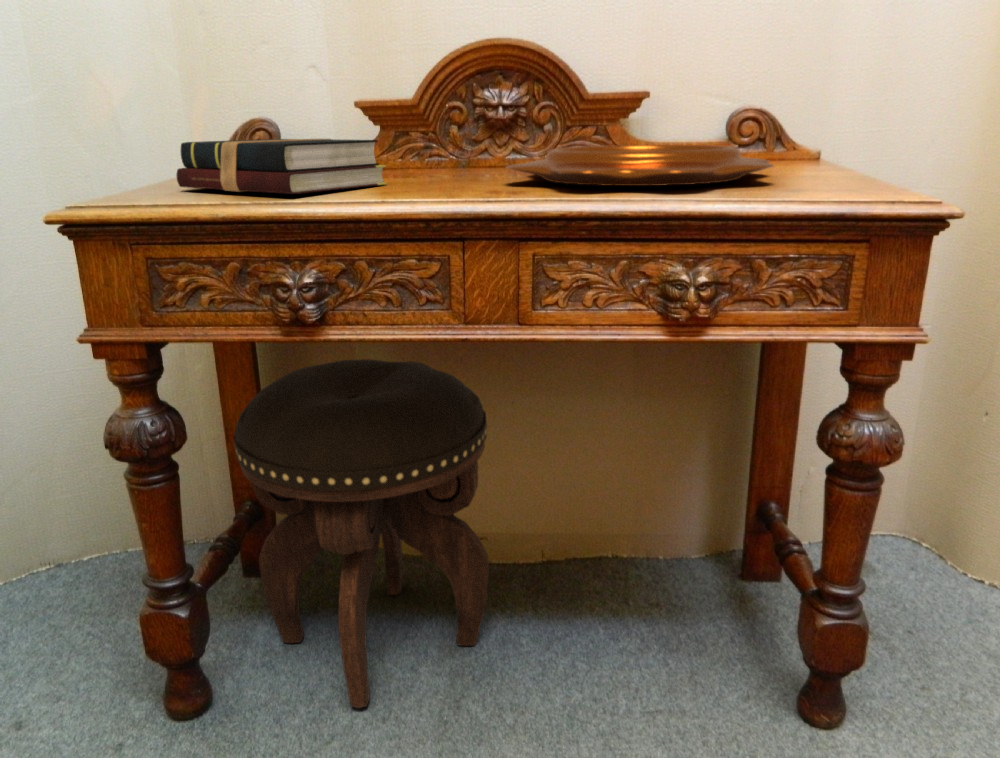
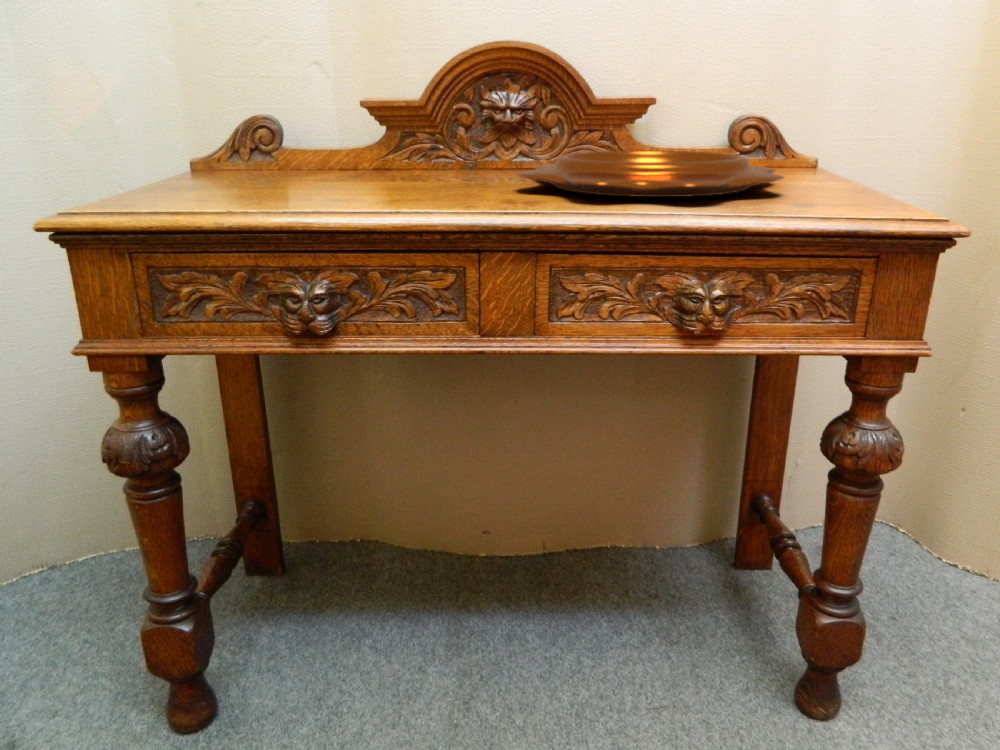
hardback book: present [176,139,387,194] -> none [184,140,396,202]
footstool: present [234,359,489,708] -> none [243,359,493,703]

